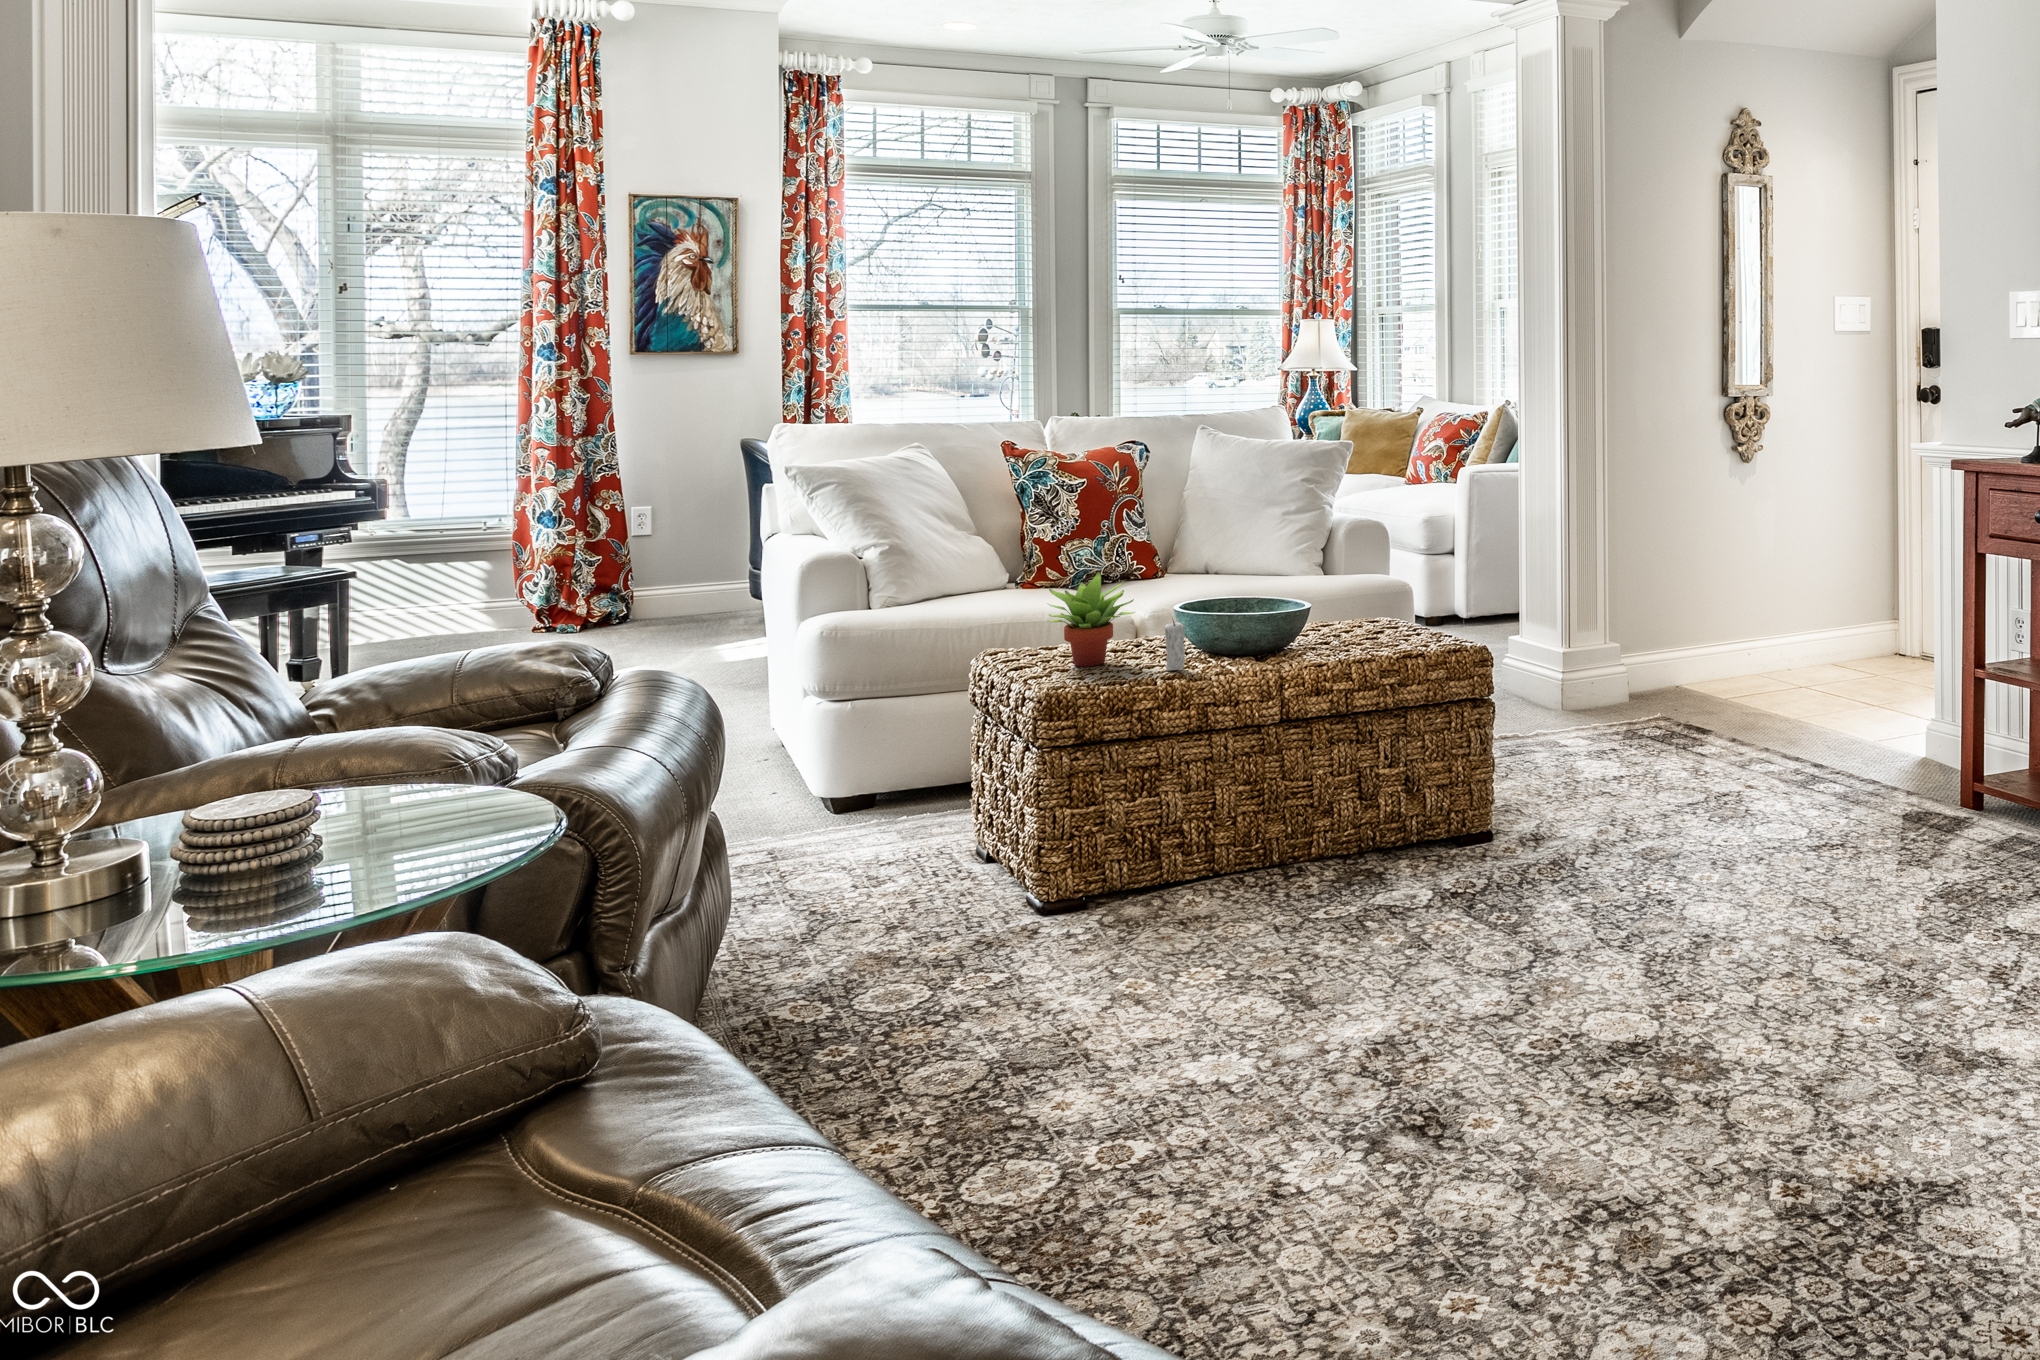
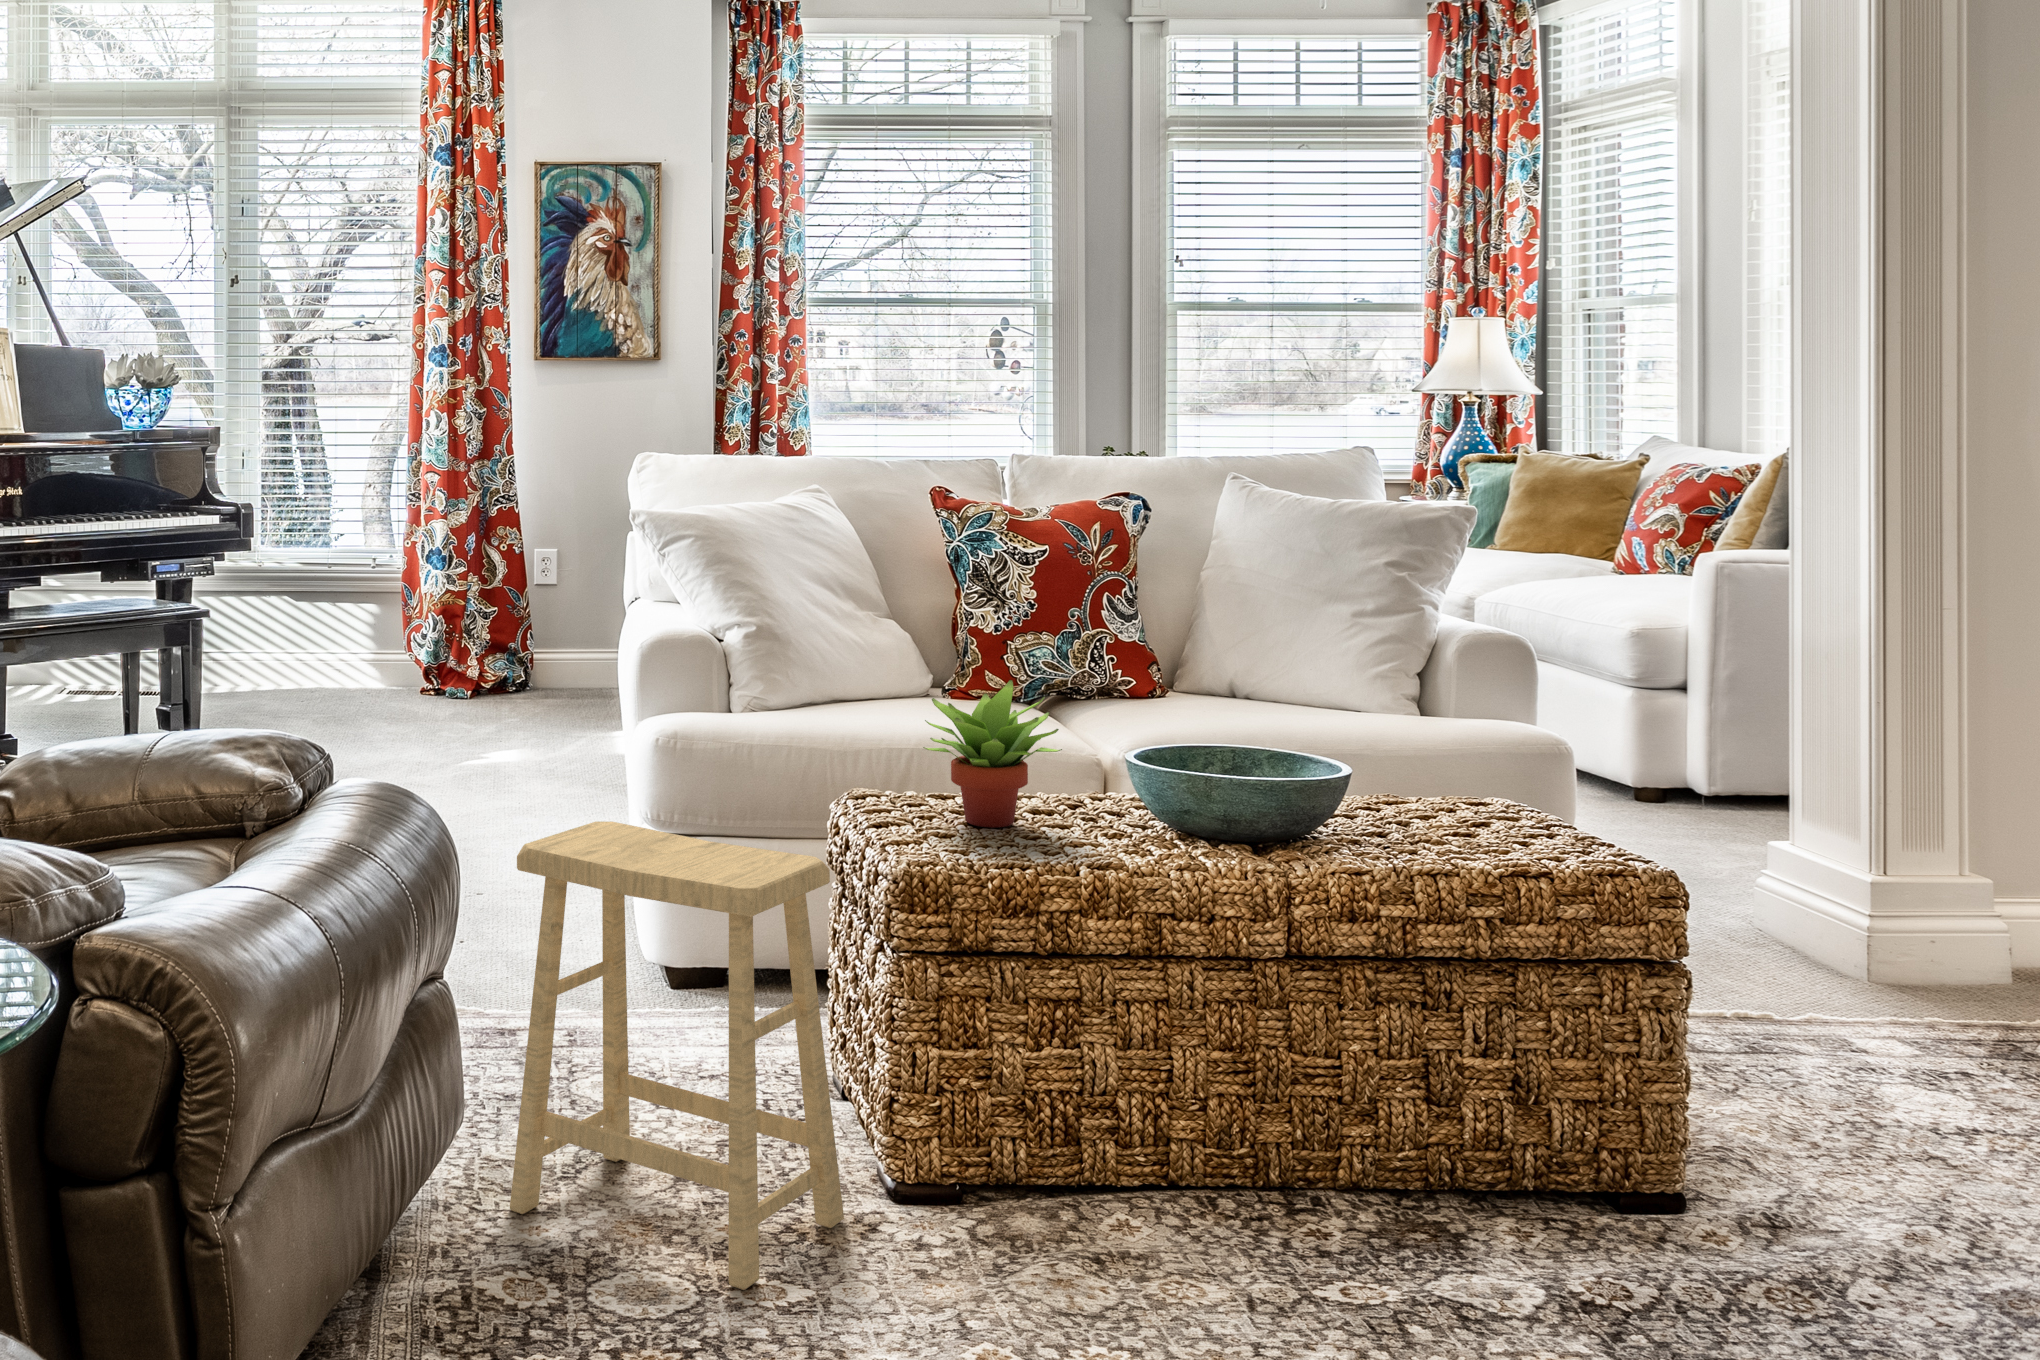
candle: present [1165,620,1185,670] -> none [1103,759,1137,853]
footstool: none [775,697,1015,982] -> present [510,821,844,1290]

